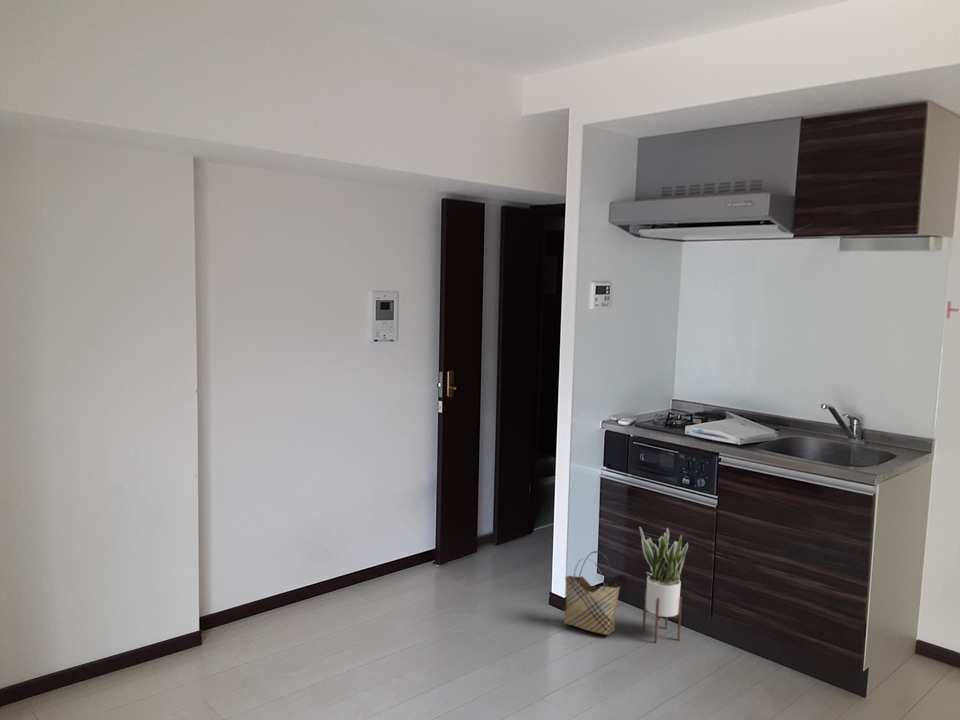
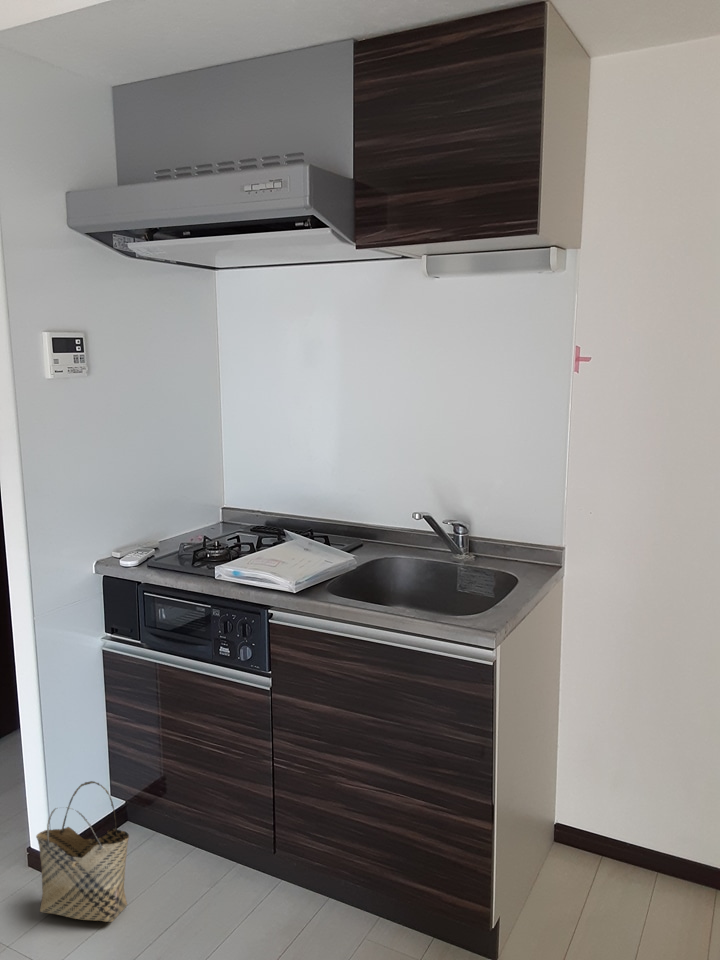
potted plant: present [640,527,688,642] -> none [151,731,233,916]

